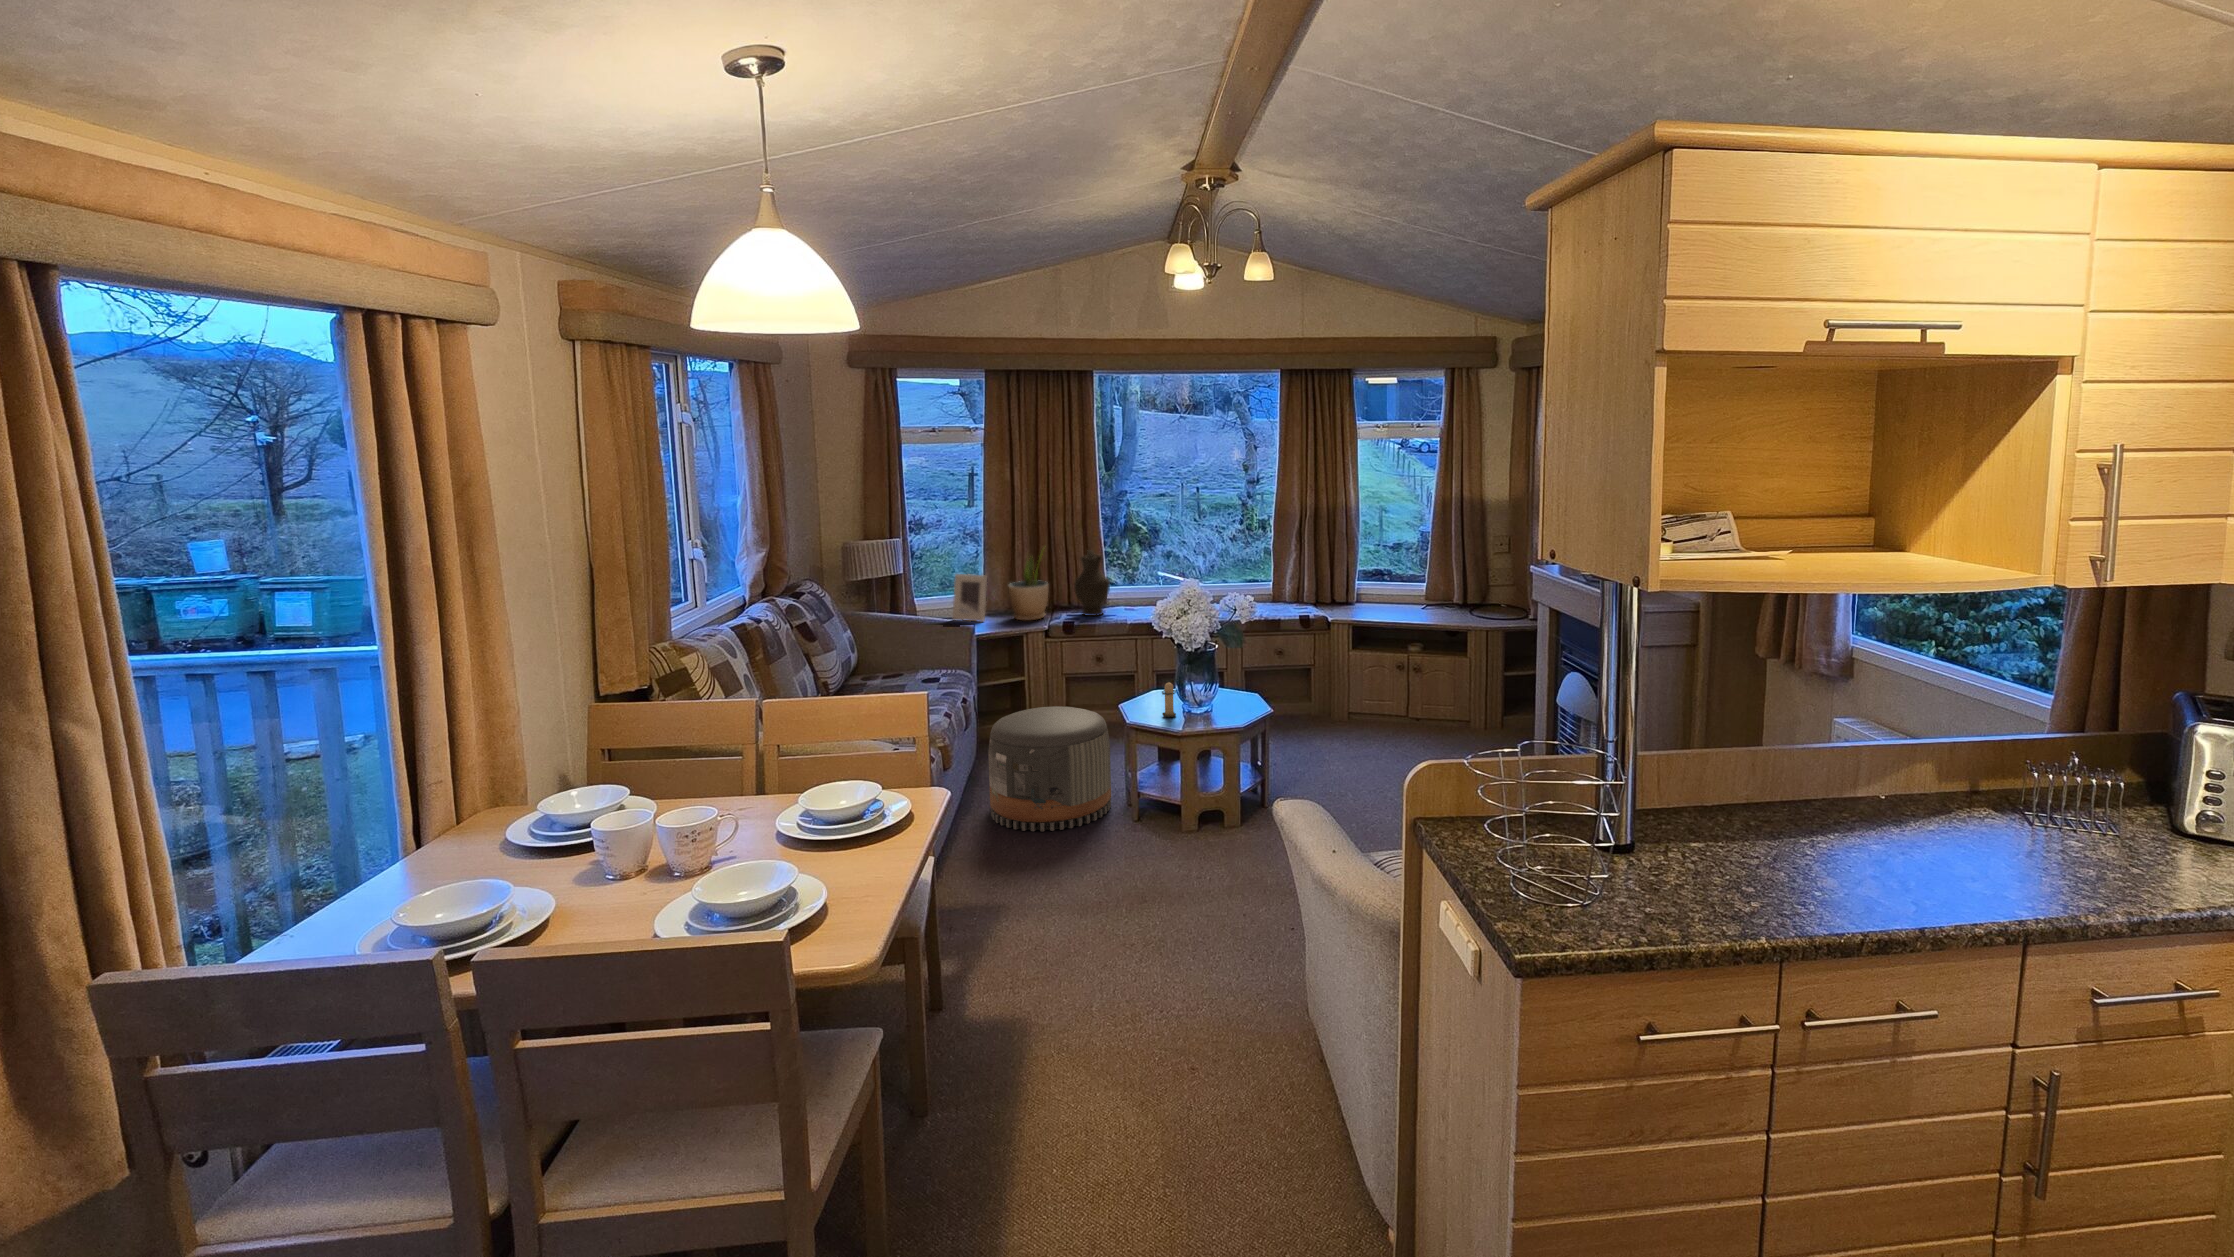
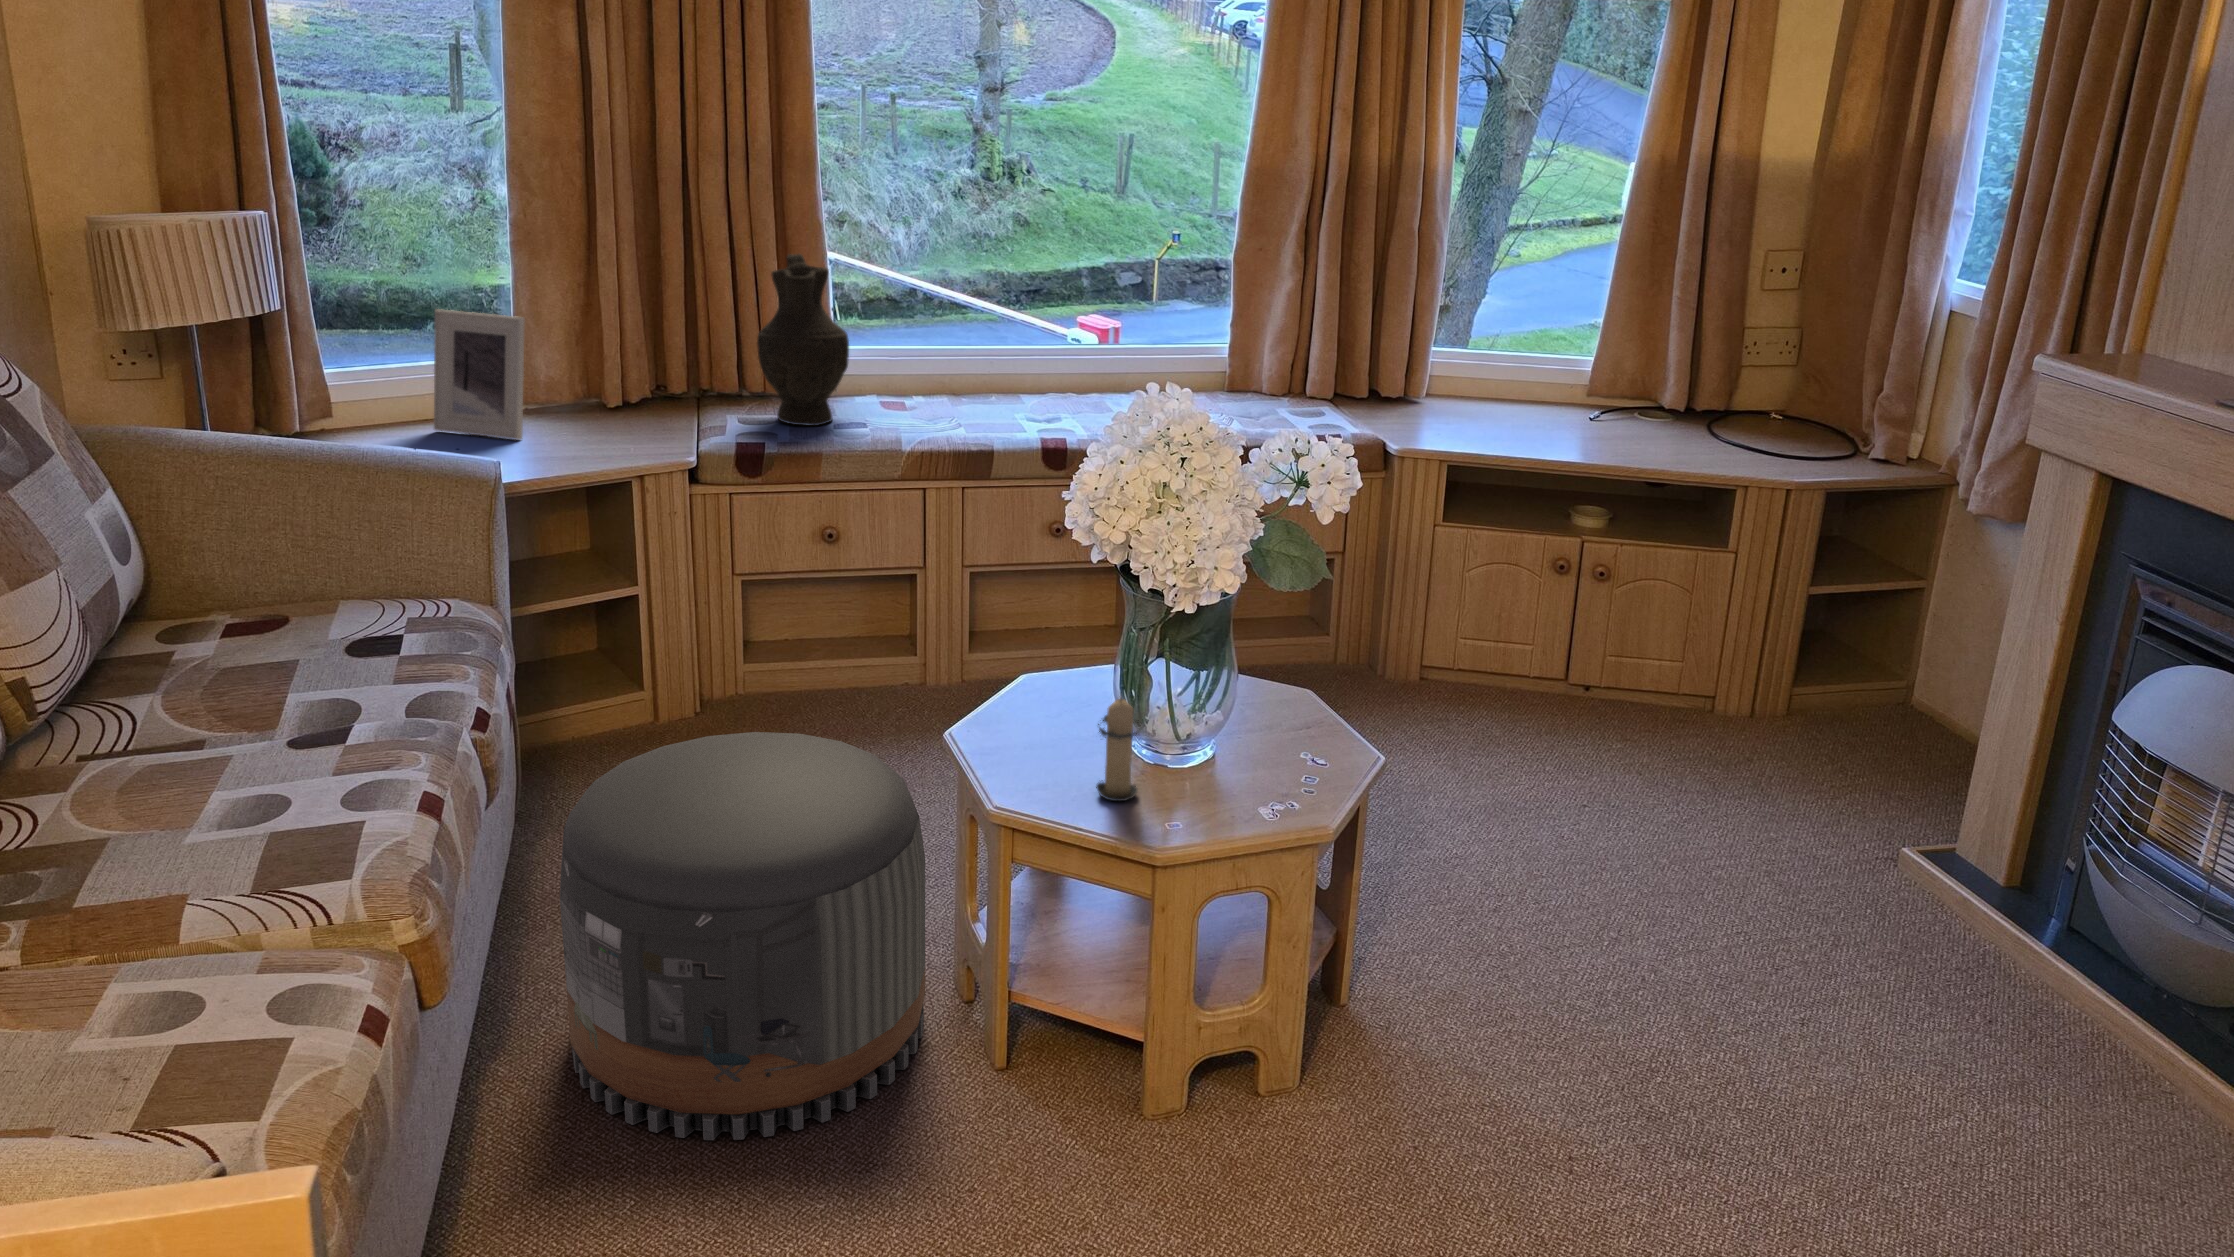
potted plant: present [1009,550,1048,620] -> none [584,241,690,438]

